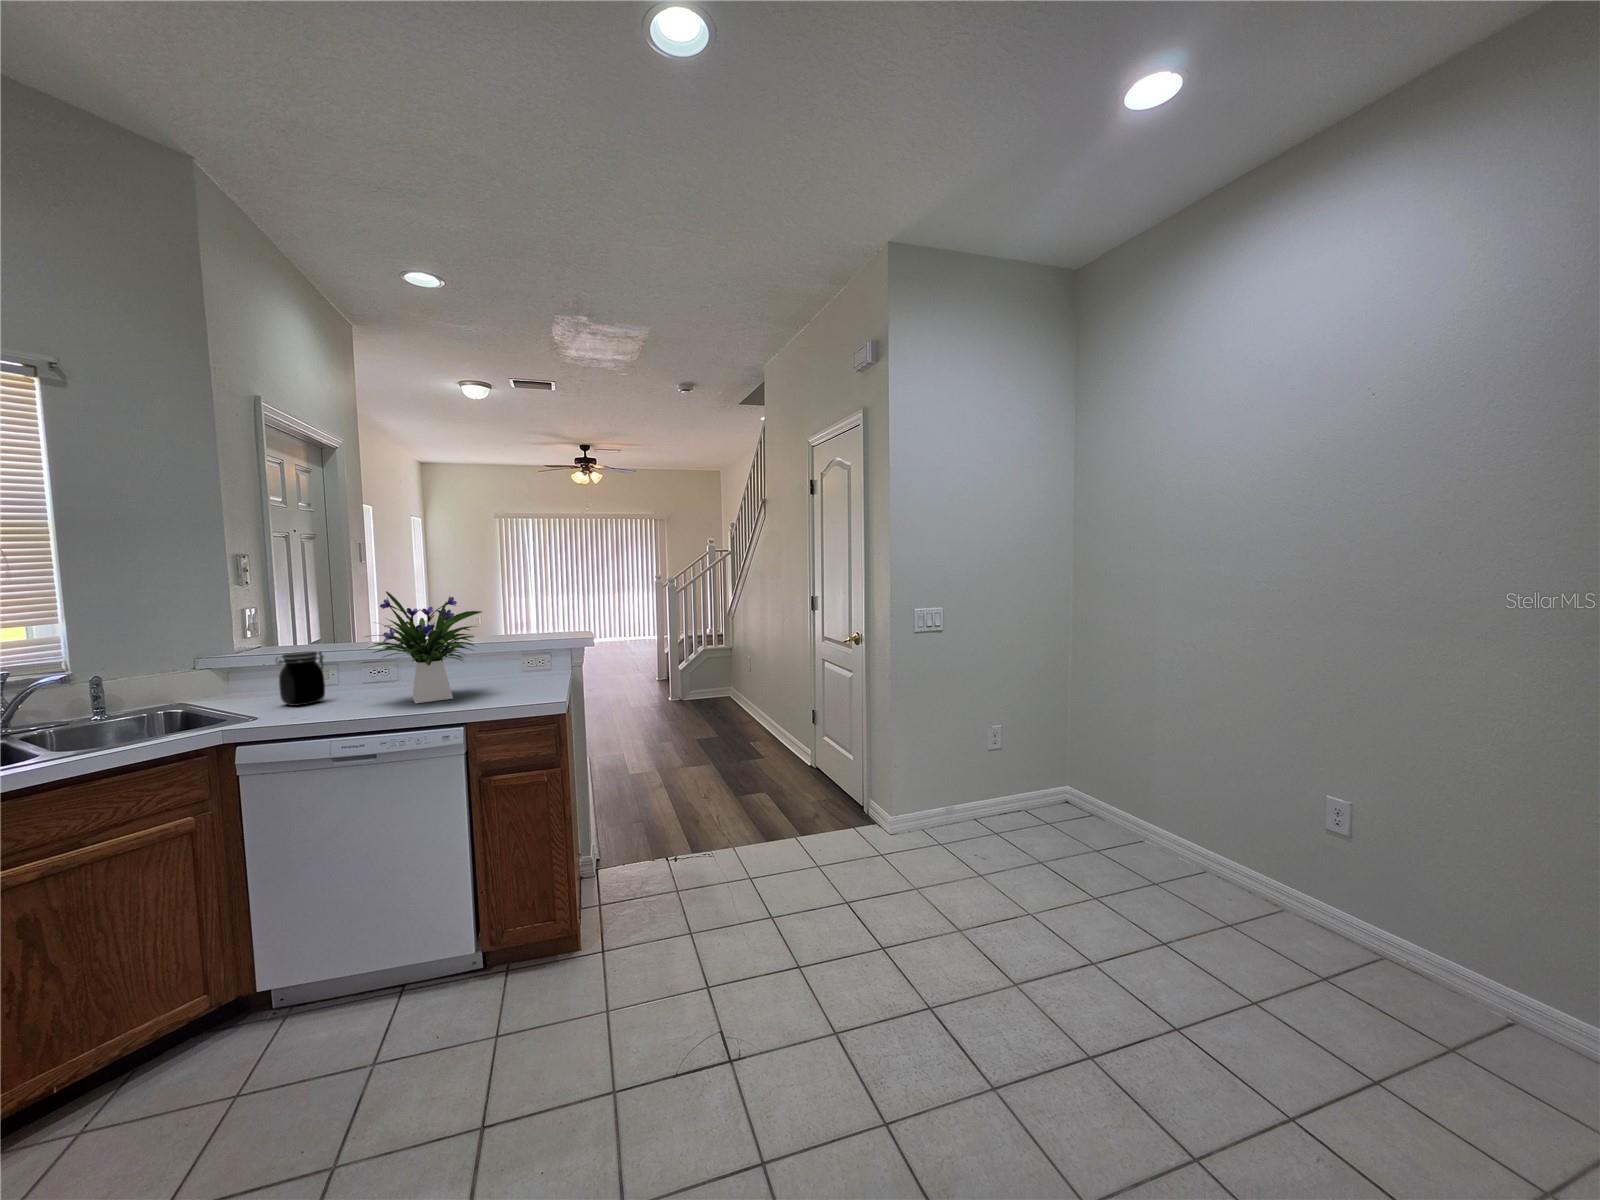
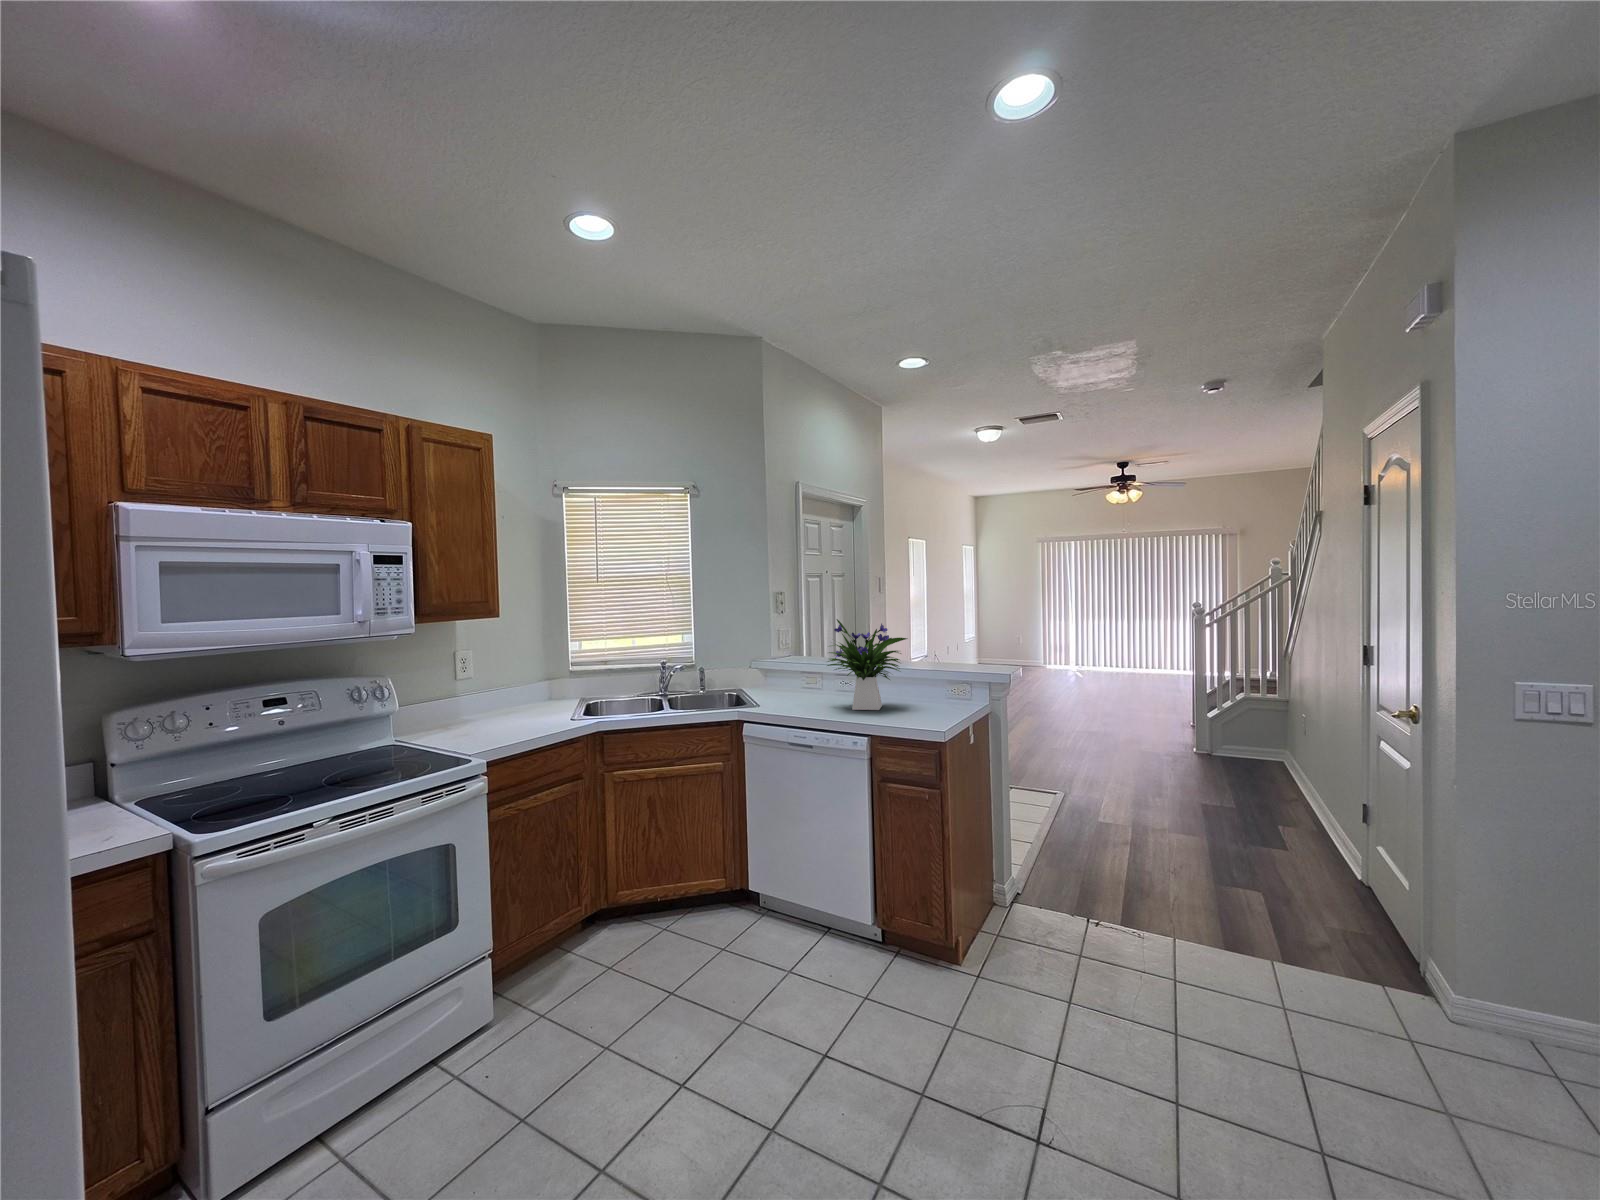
jar: present [275,651,325,706] -> none [781,660,808,699]

